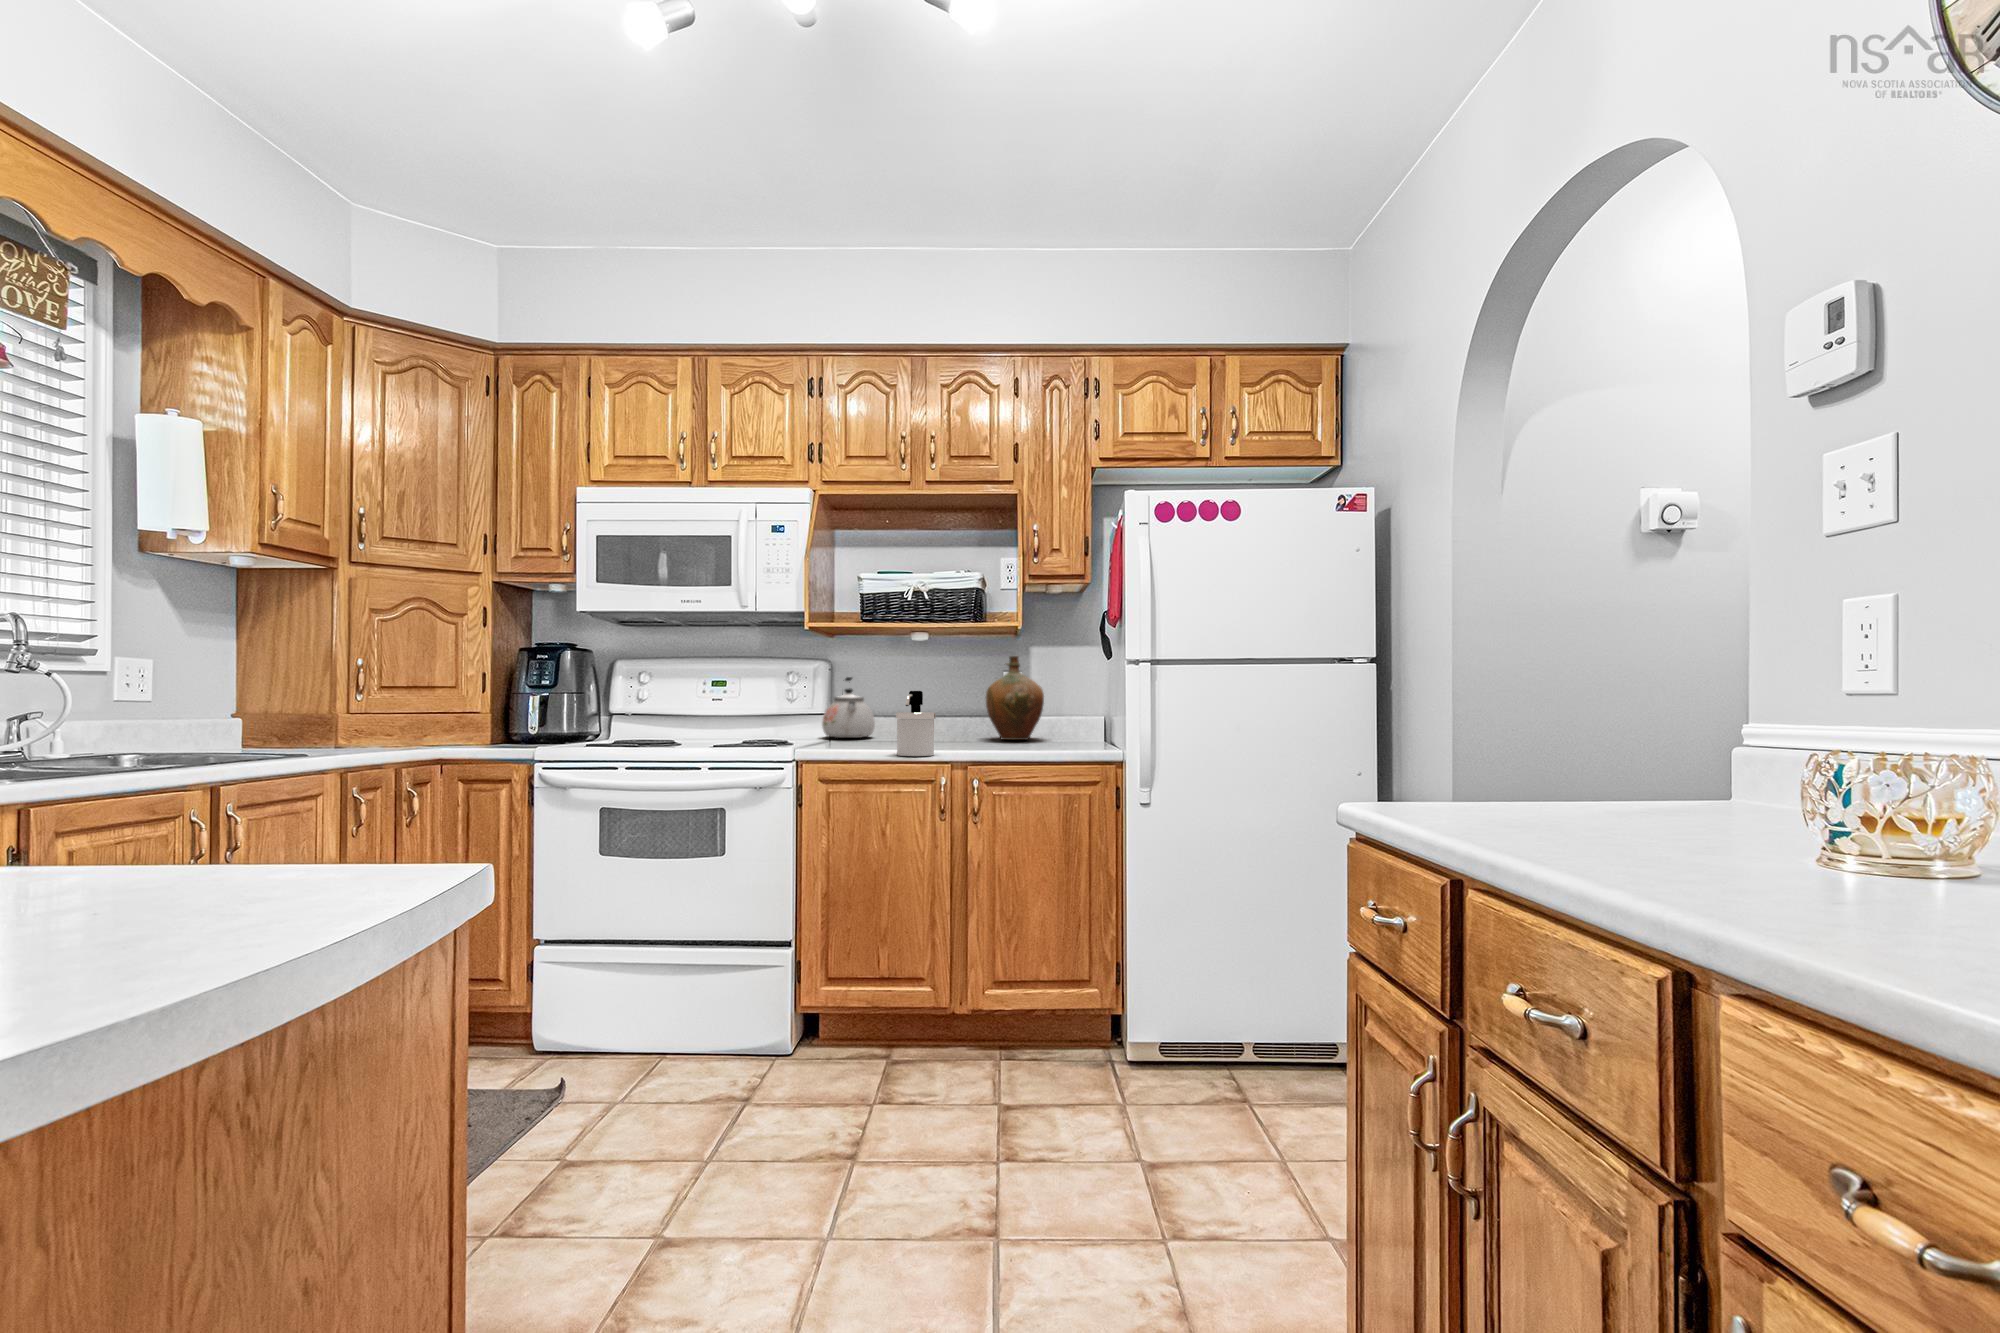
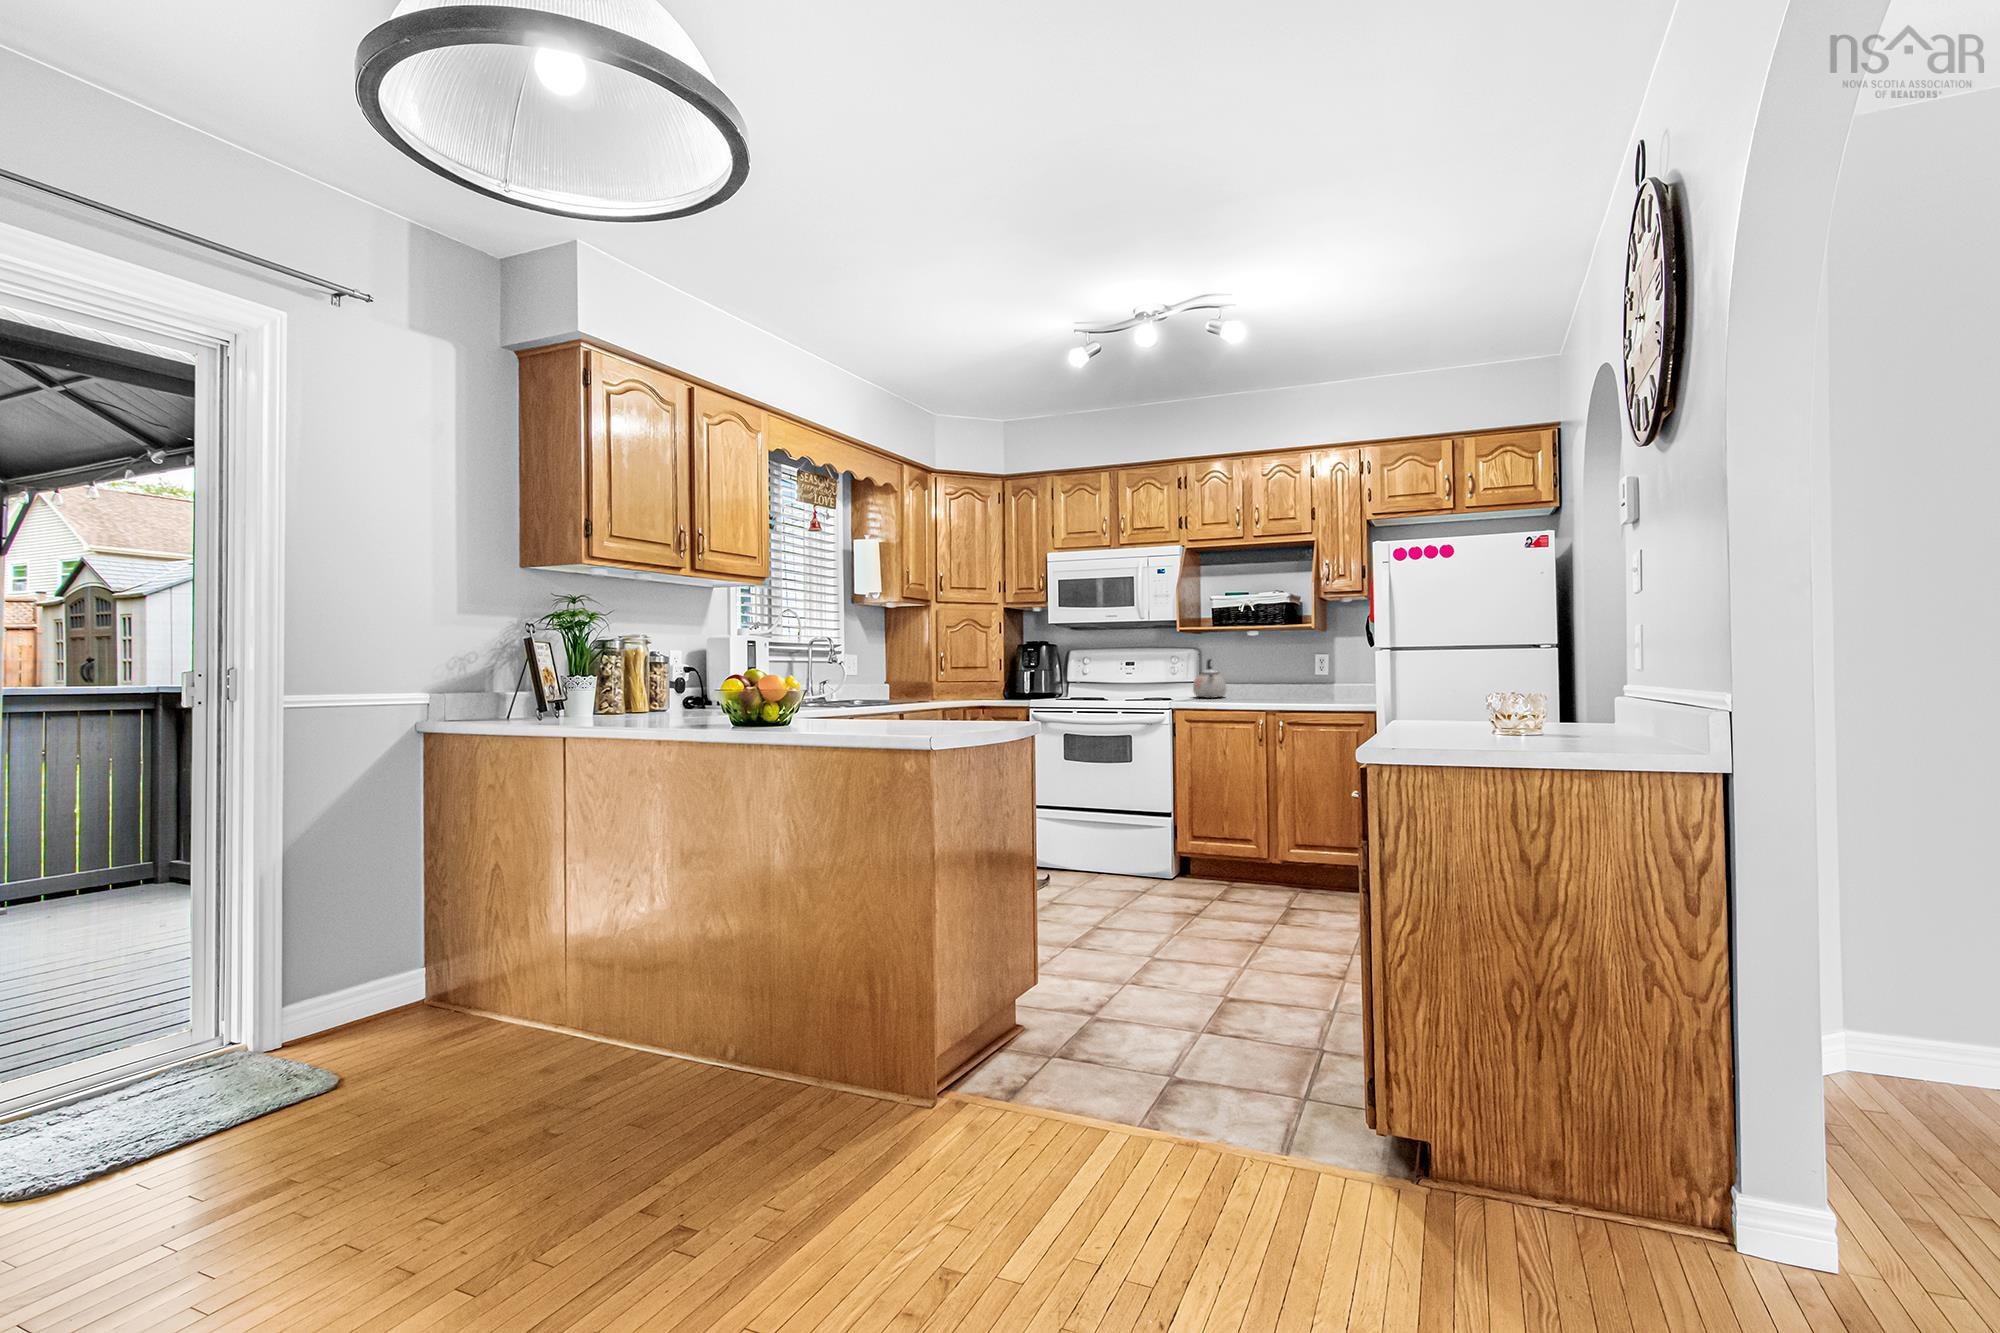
ceramic jug: present [986,656,1044,740] -> none [1299,644,1338,700]
soap dispenser: present [896,691,936,756] -> none [1233,668,1257,708]

